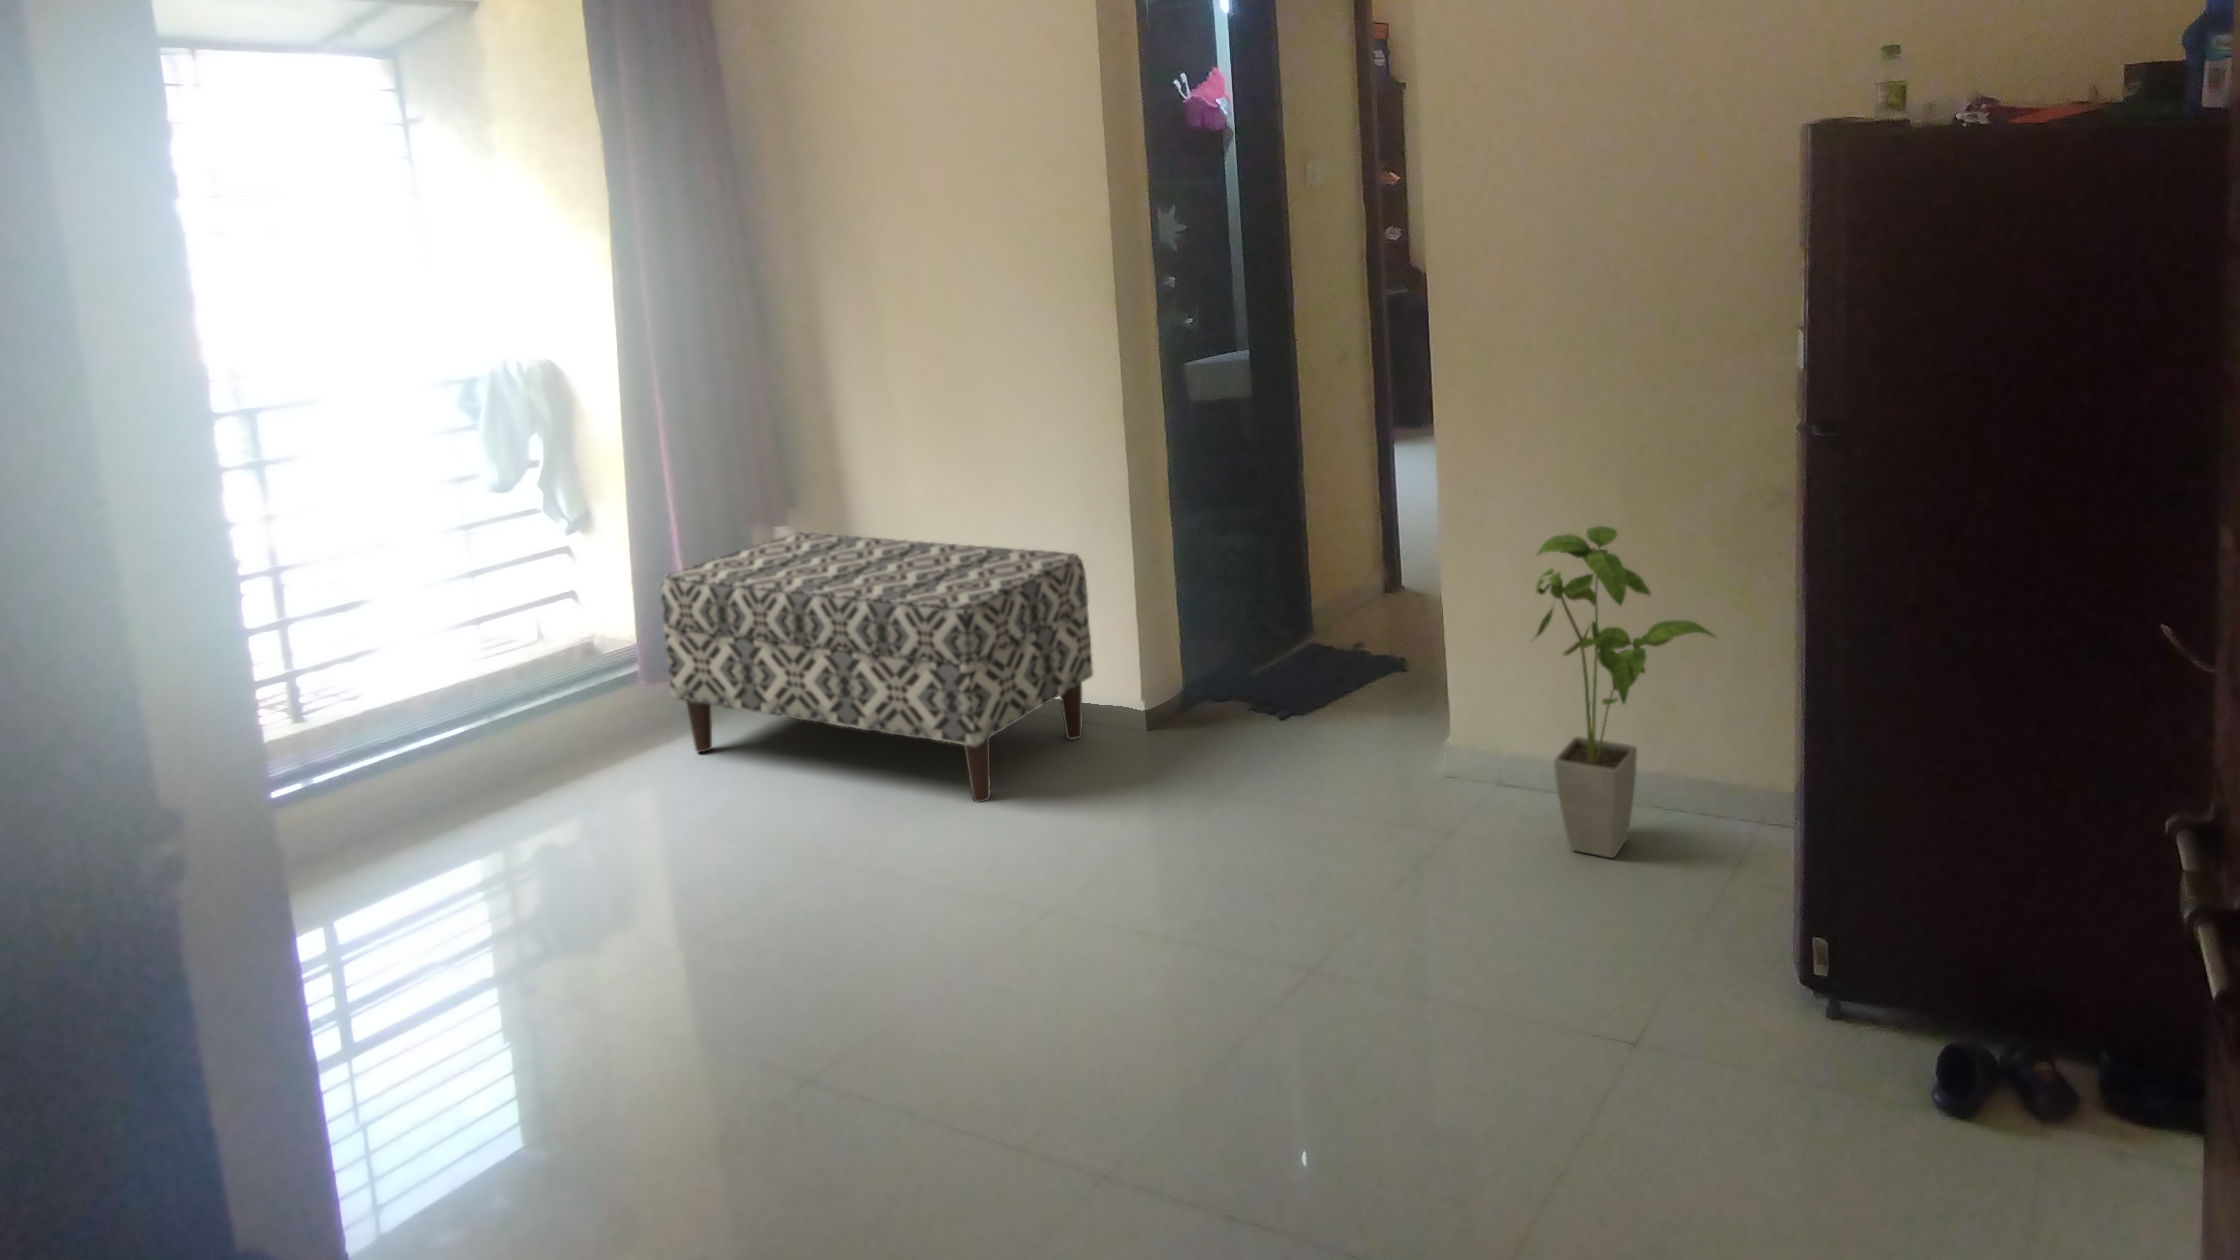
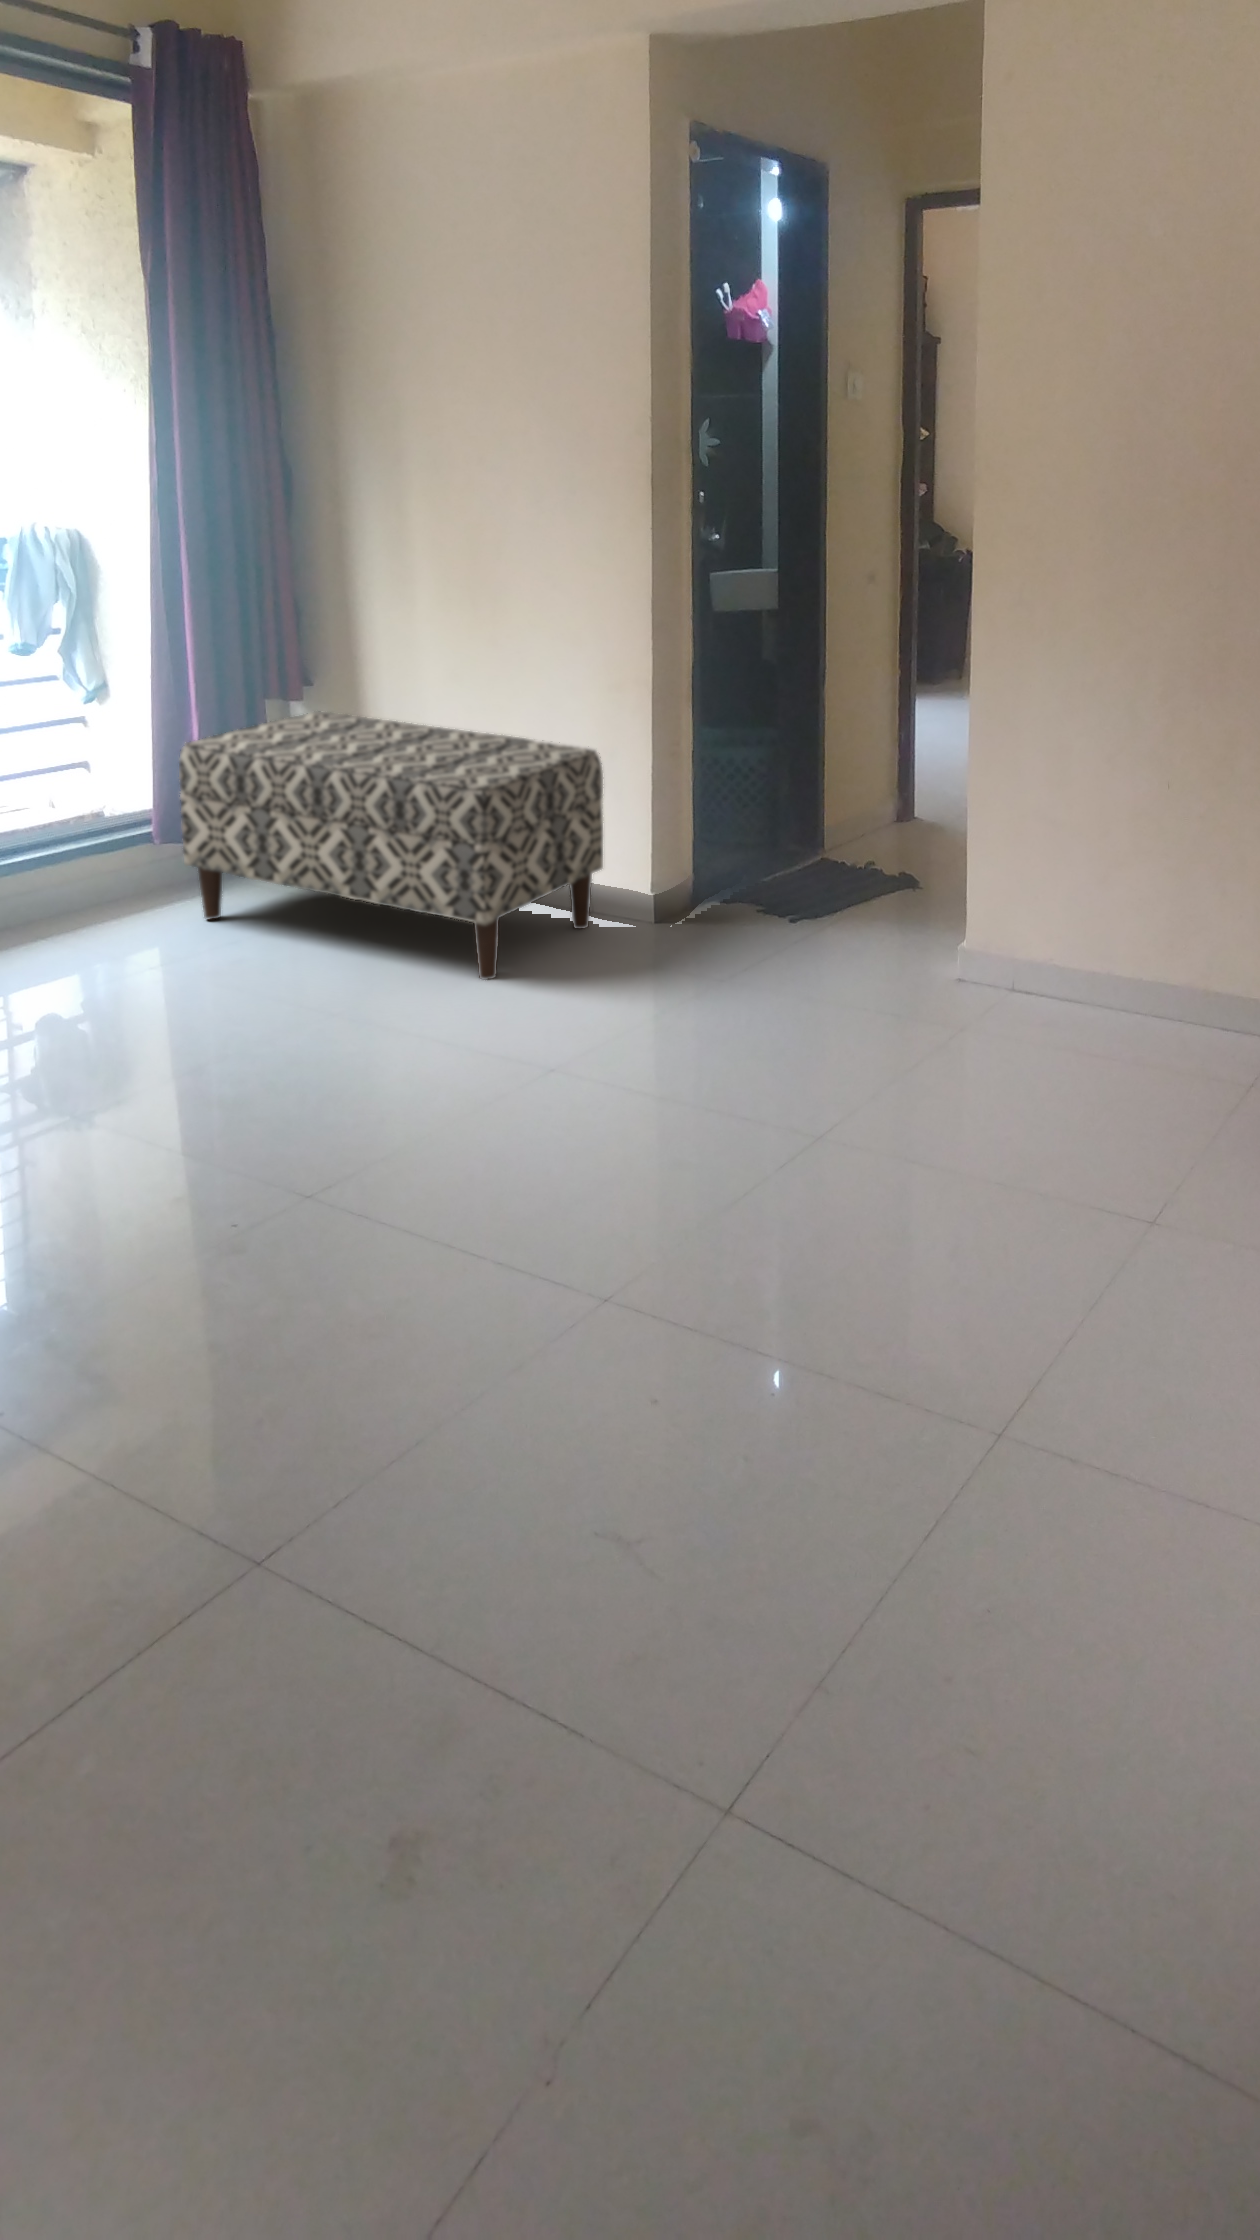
house plant: present [1536,526,1714,858] -> none [1027,745,1205,1061]

